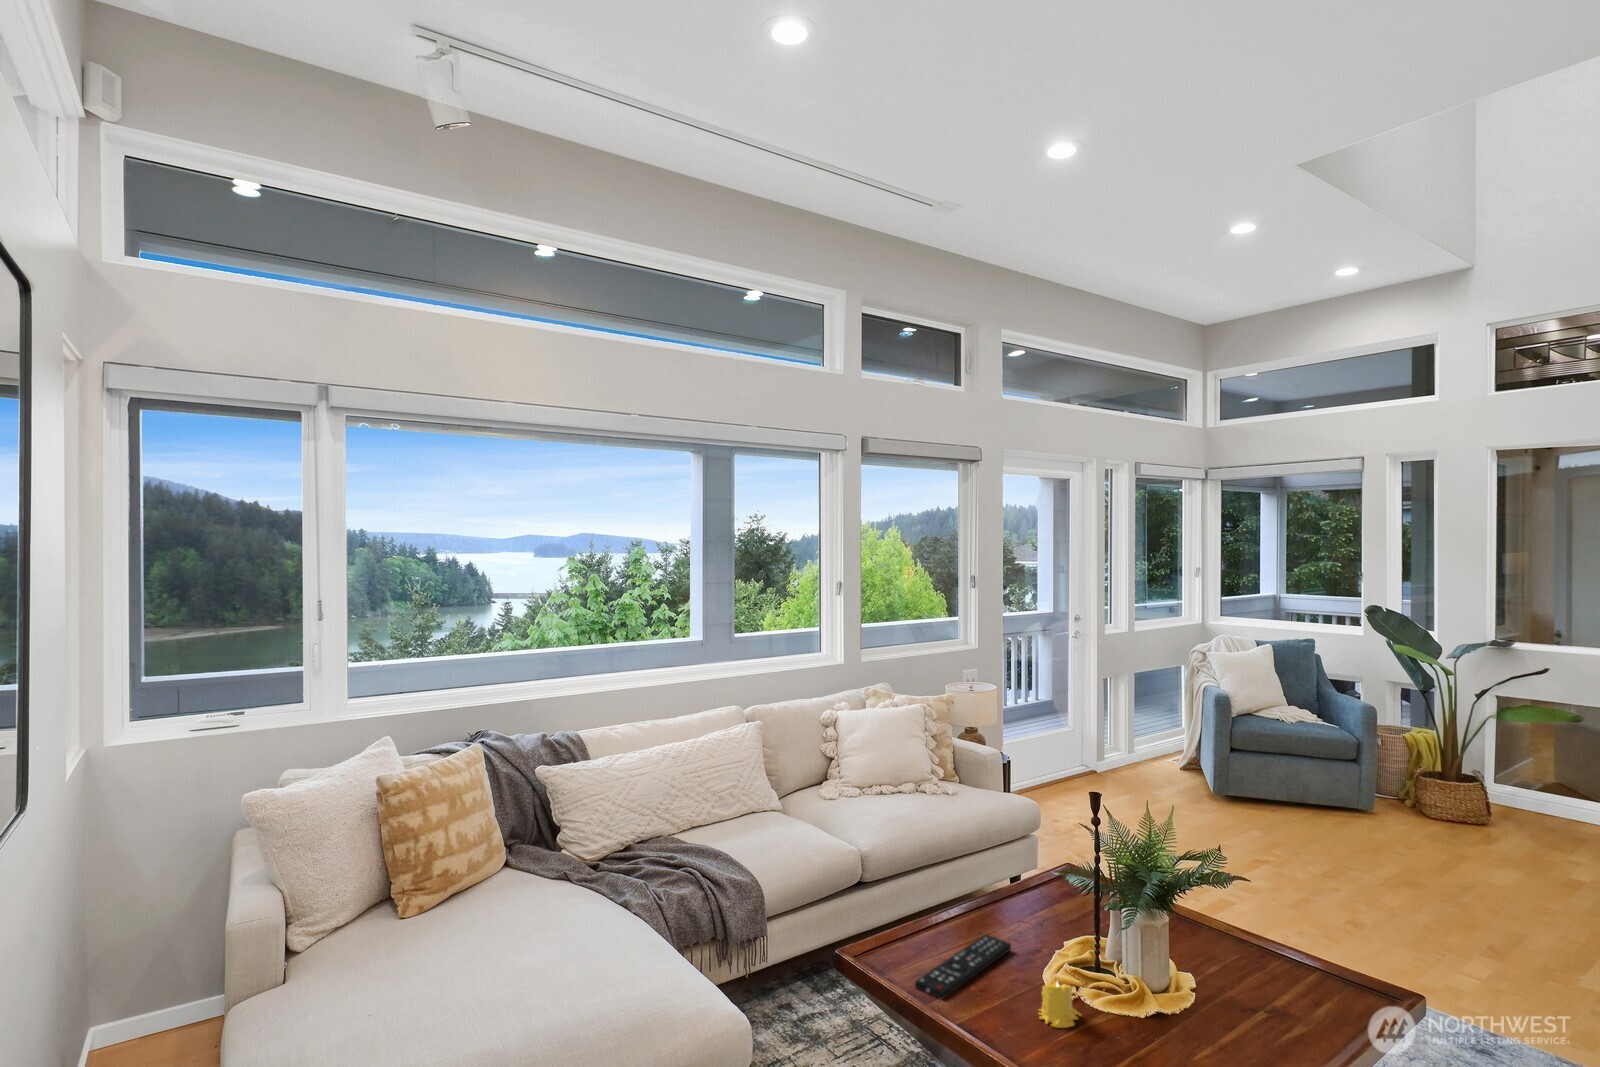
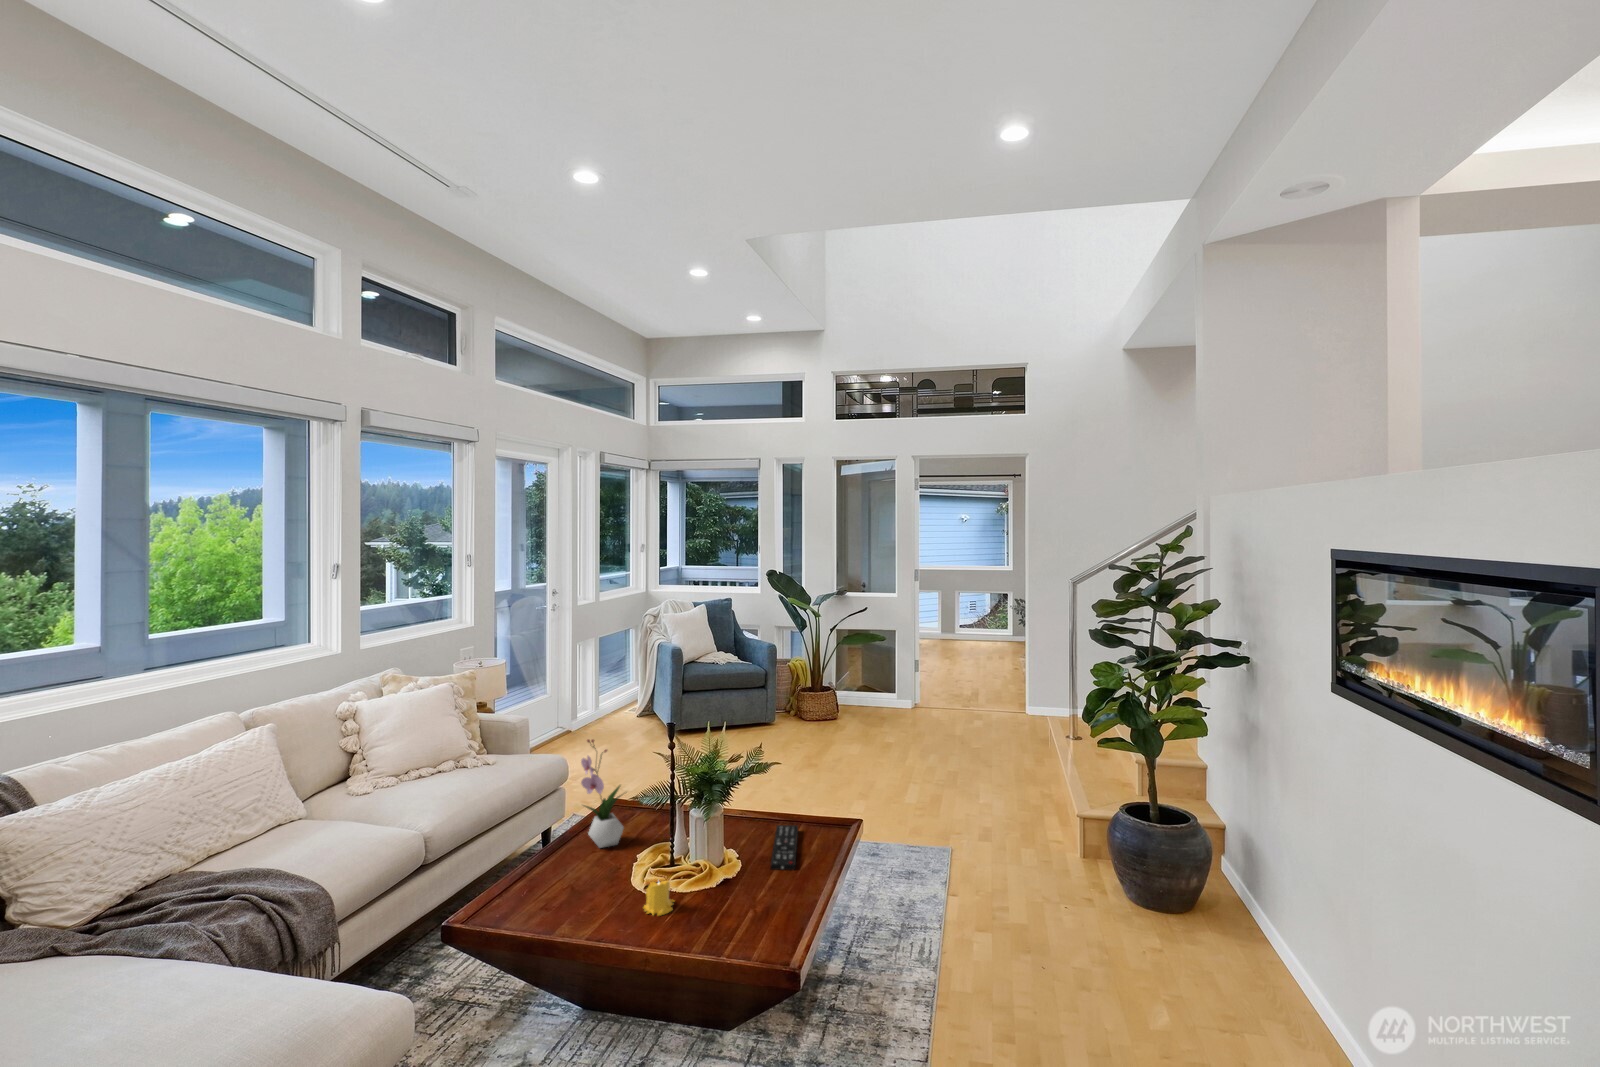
flower arrangement: none [1009,787,1062,922] -> present [581,739,624,848]
remote control: present [915,935,1011,999] -> present [770,825,798,870]

